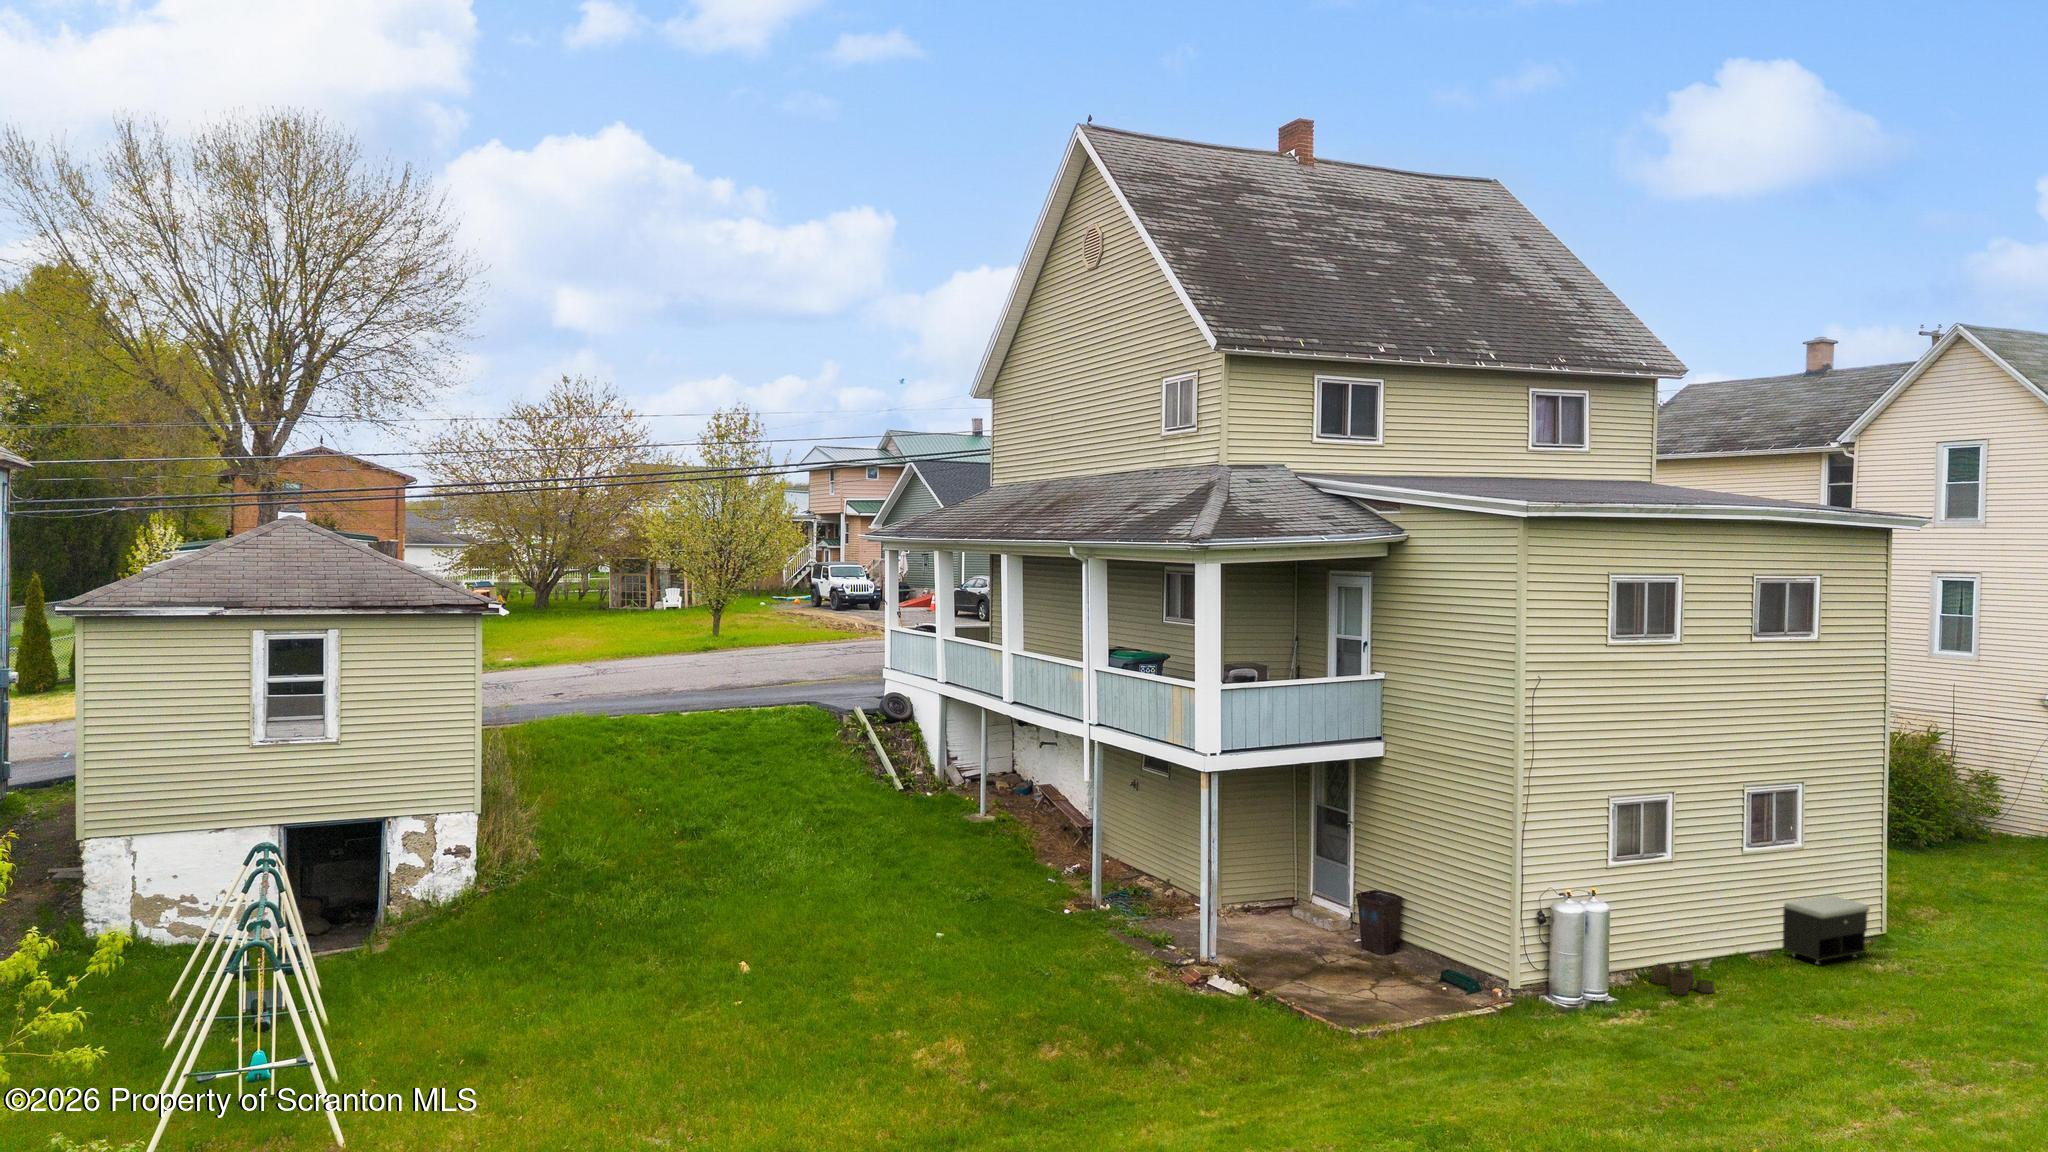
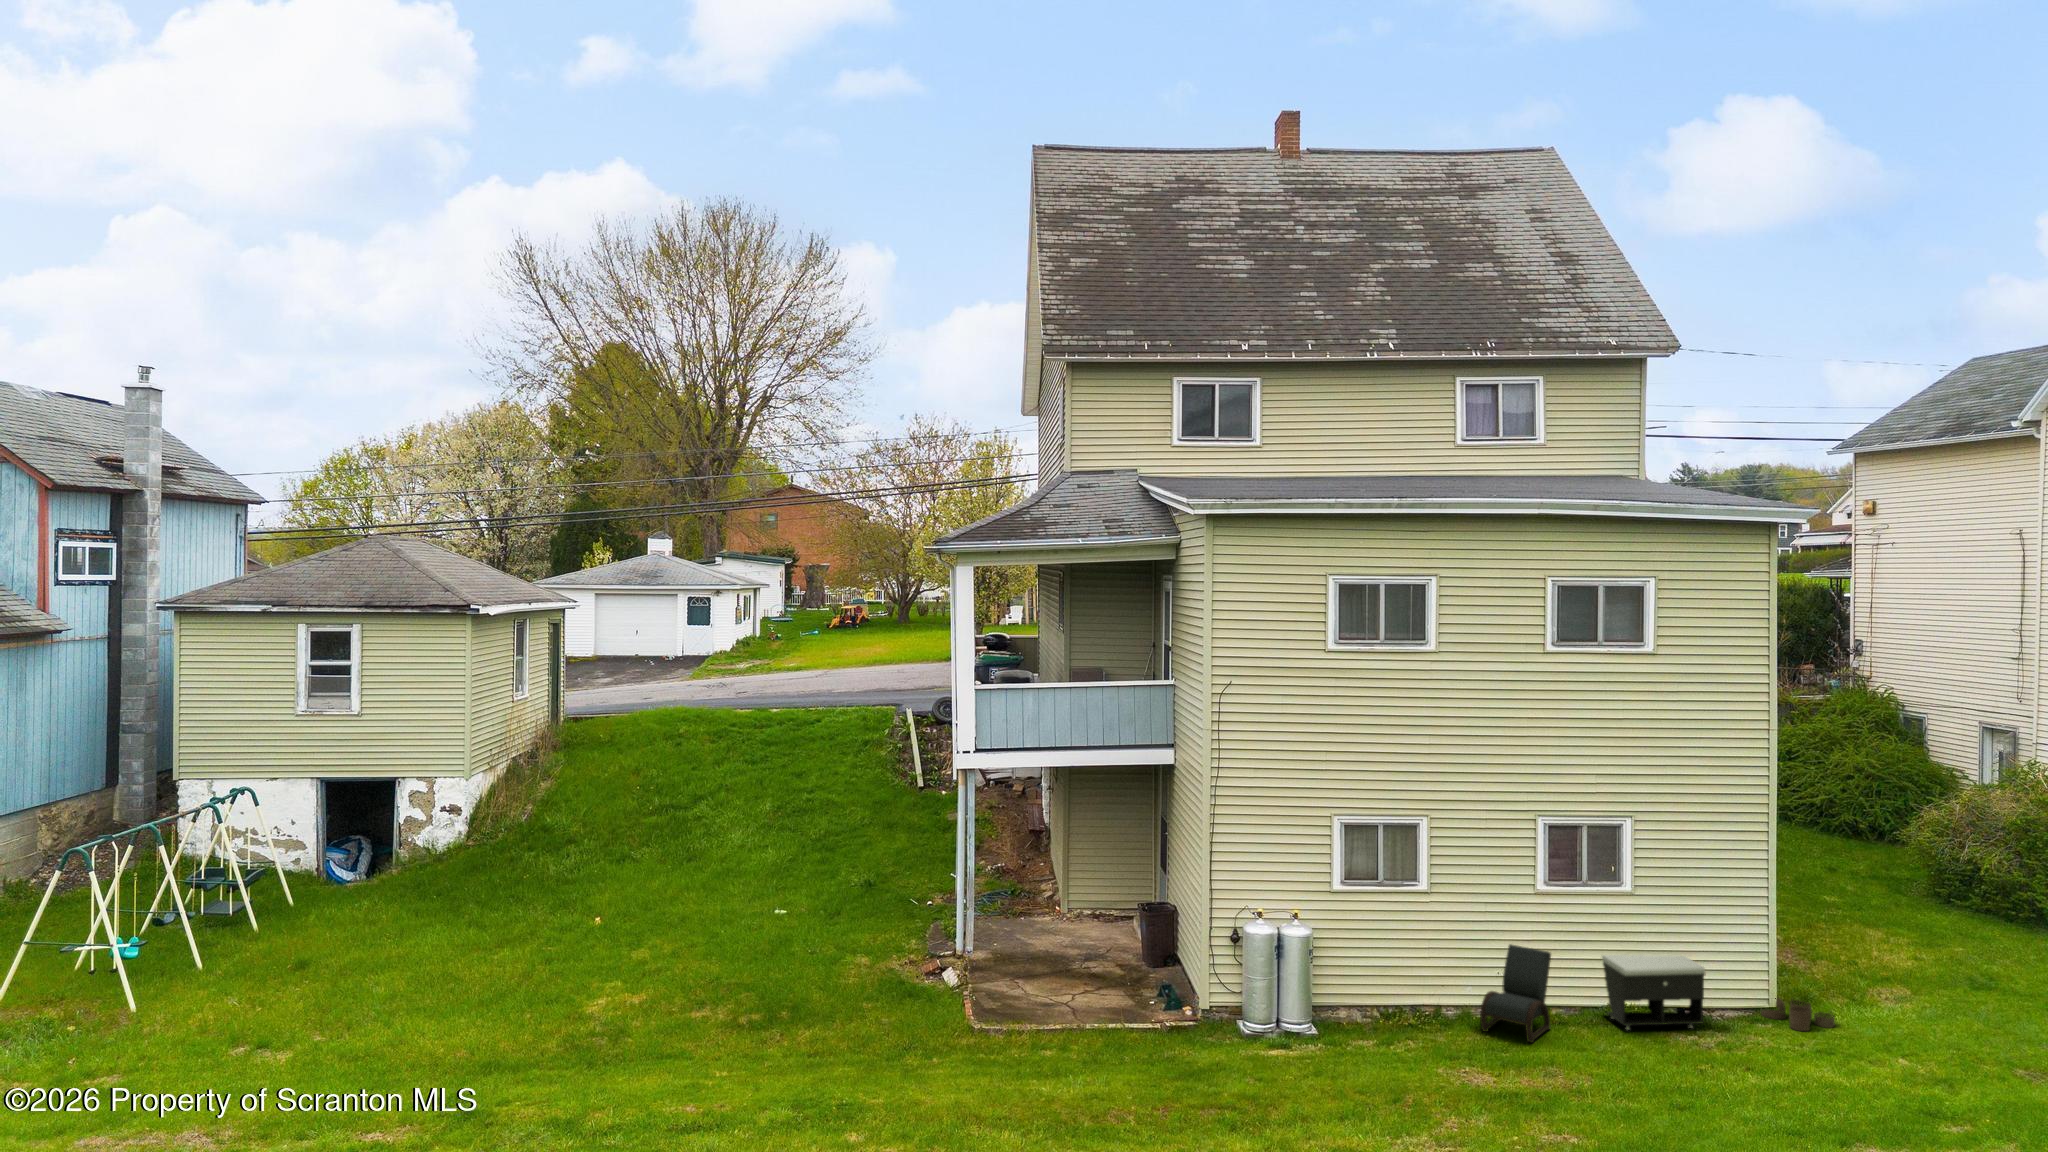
lounge chair: none [1719,900,1777,984] -> present [1480,944,1551,1043]
woven basket: present [1651,963,1714,995] -> present [1761,997,1835,1031]

